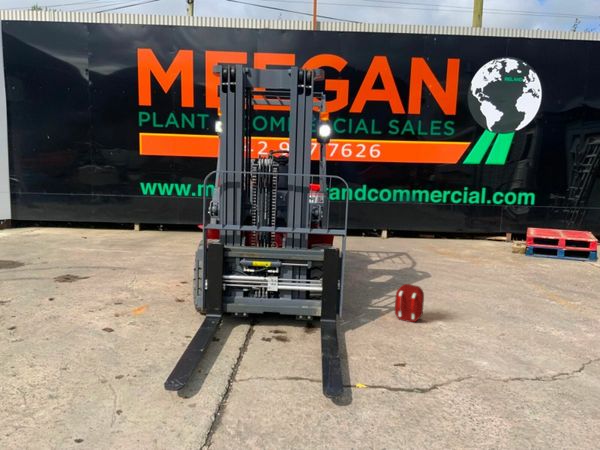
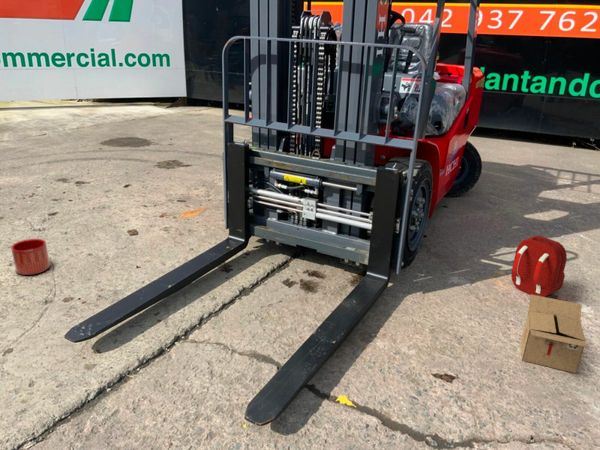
cardboard box: none [422,314,463,351] -> present [521,295,589,374]
planter: none [44,336,75,368] -> present [11,239,50,275]

